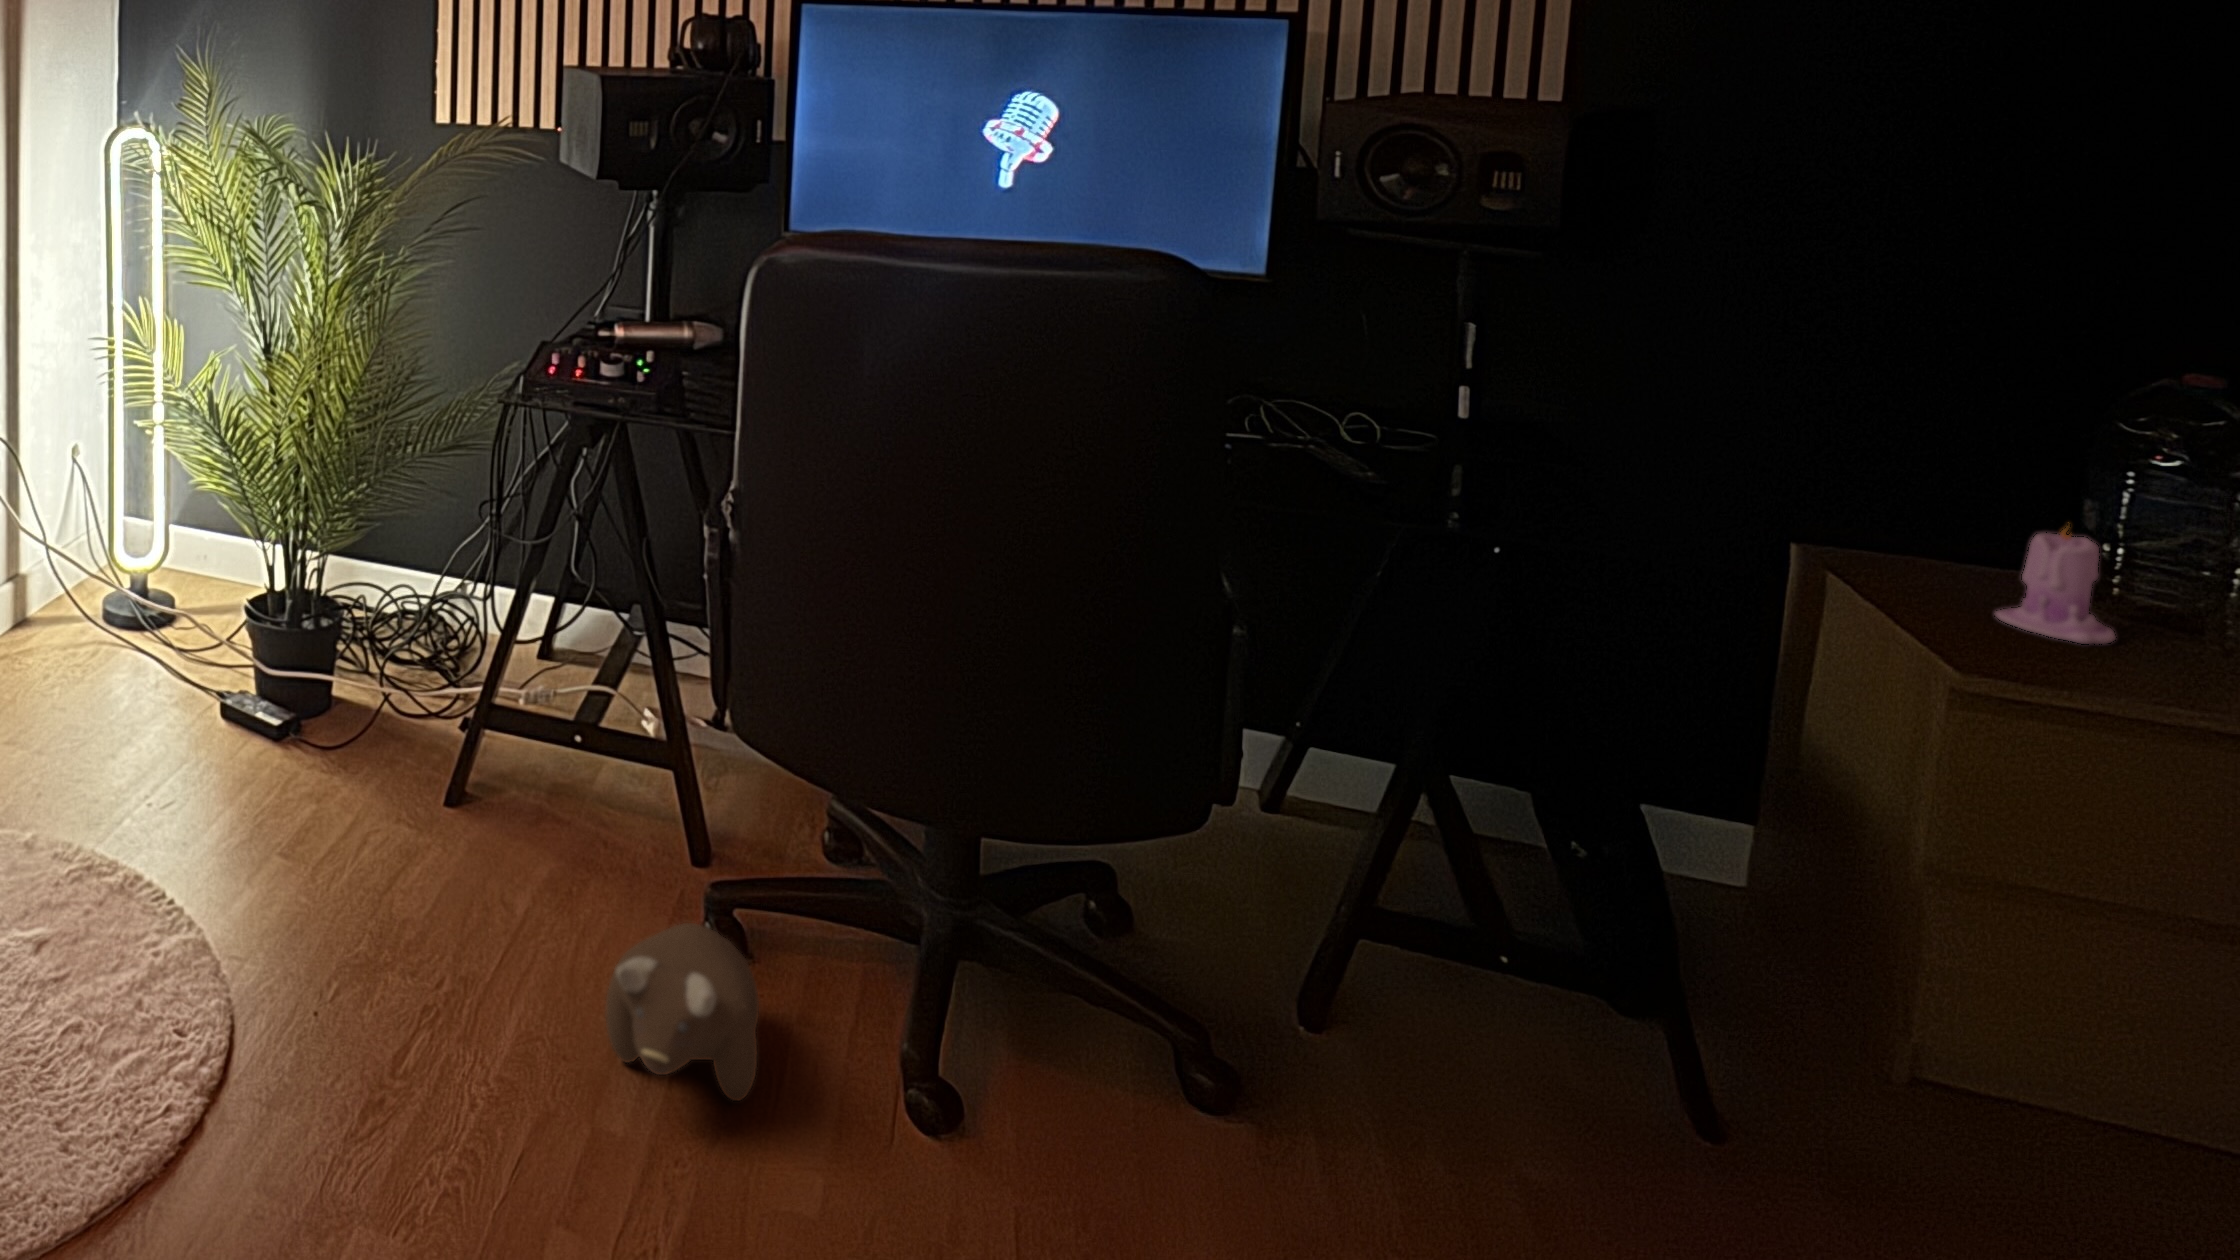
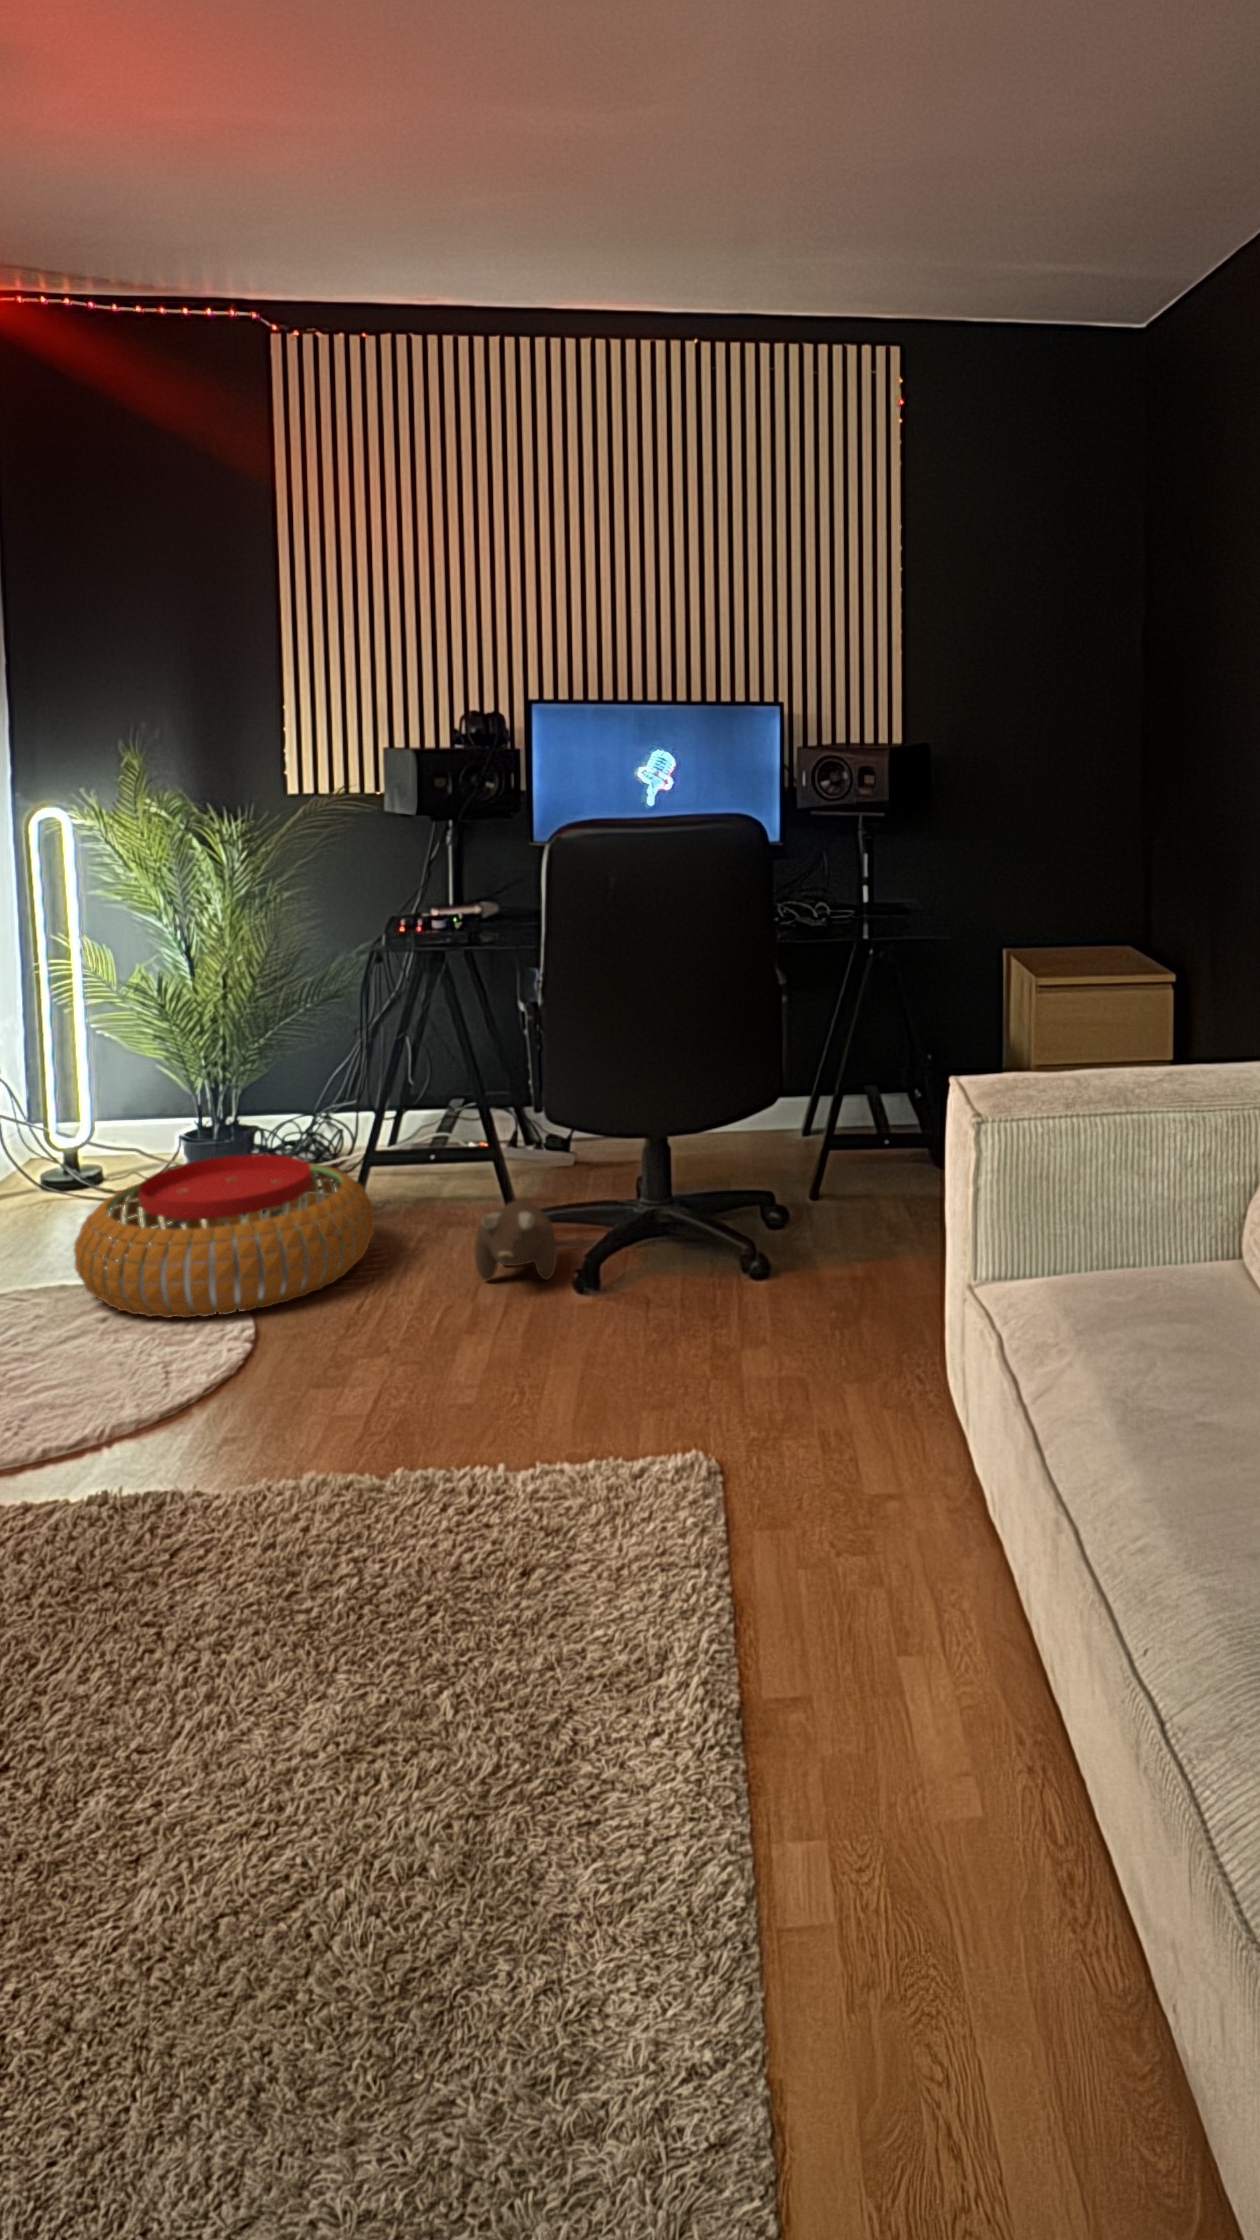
candle: present [1996,529,2115,644] -> none [1061,914,1097,963]
pouf: none [30,683,462,997] -> present [74,1154,375,1318]

